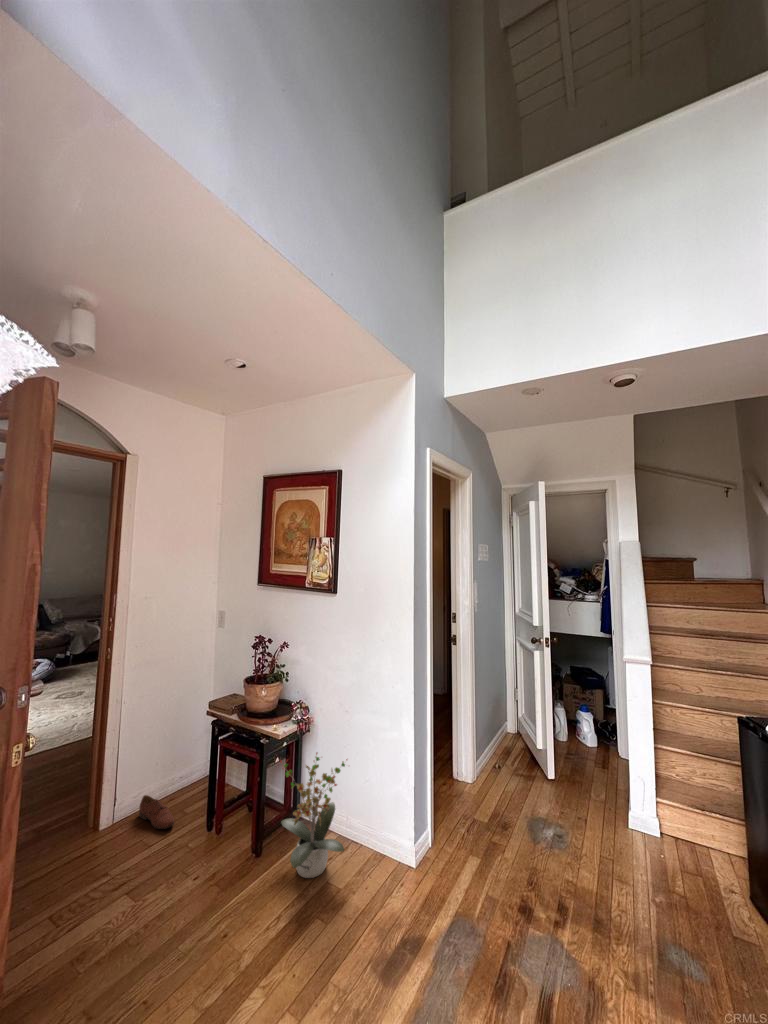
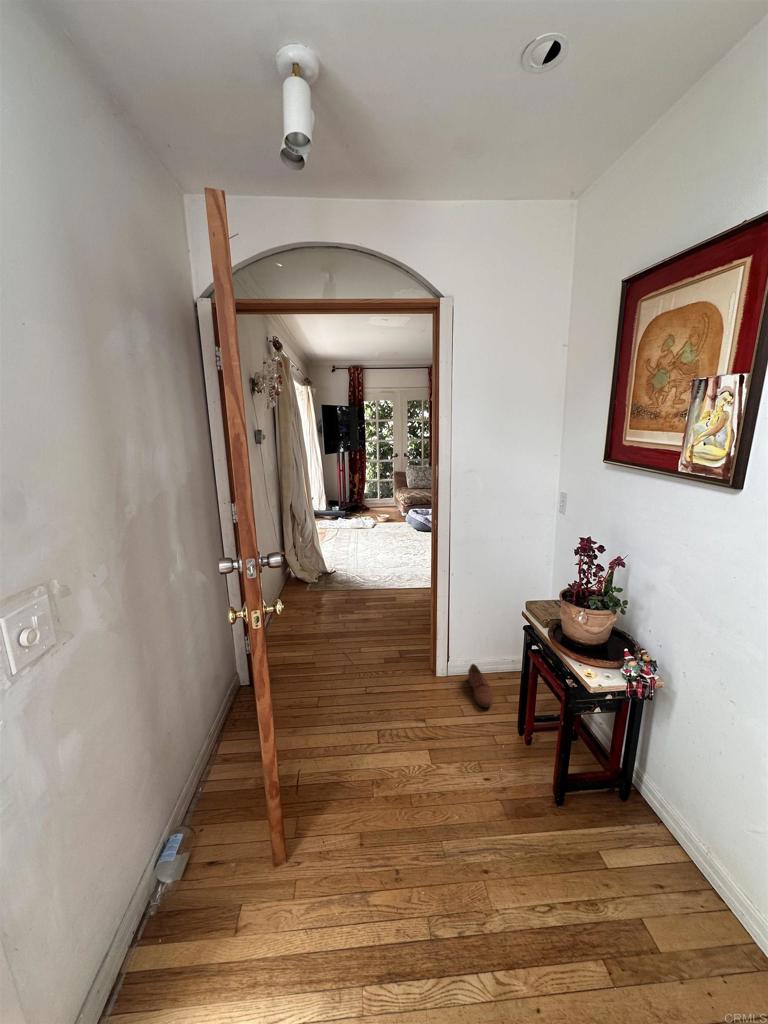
potted plant: present [280,753,347,878] -> none [580,716,719,908]

